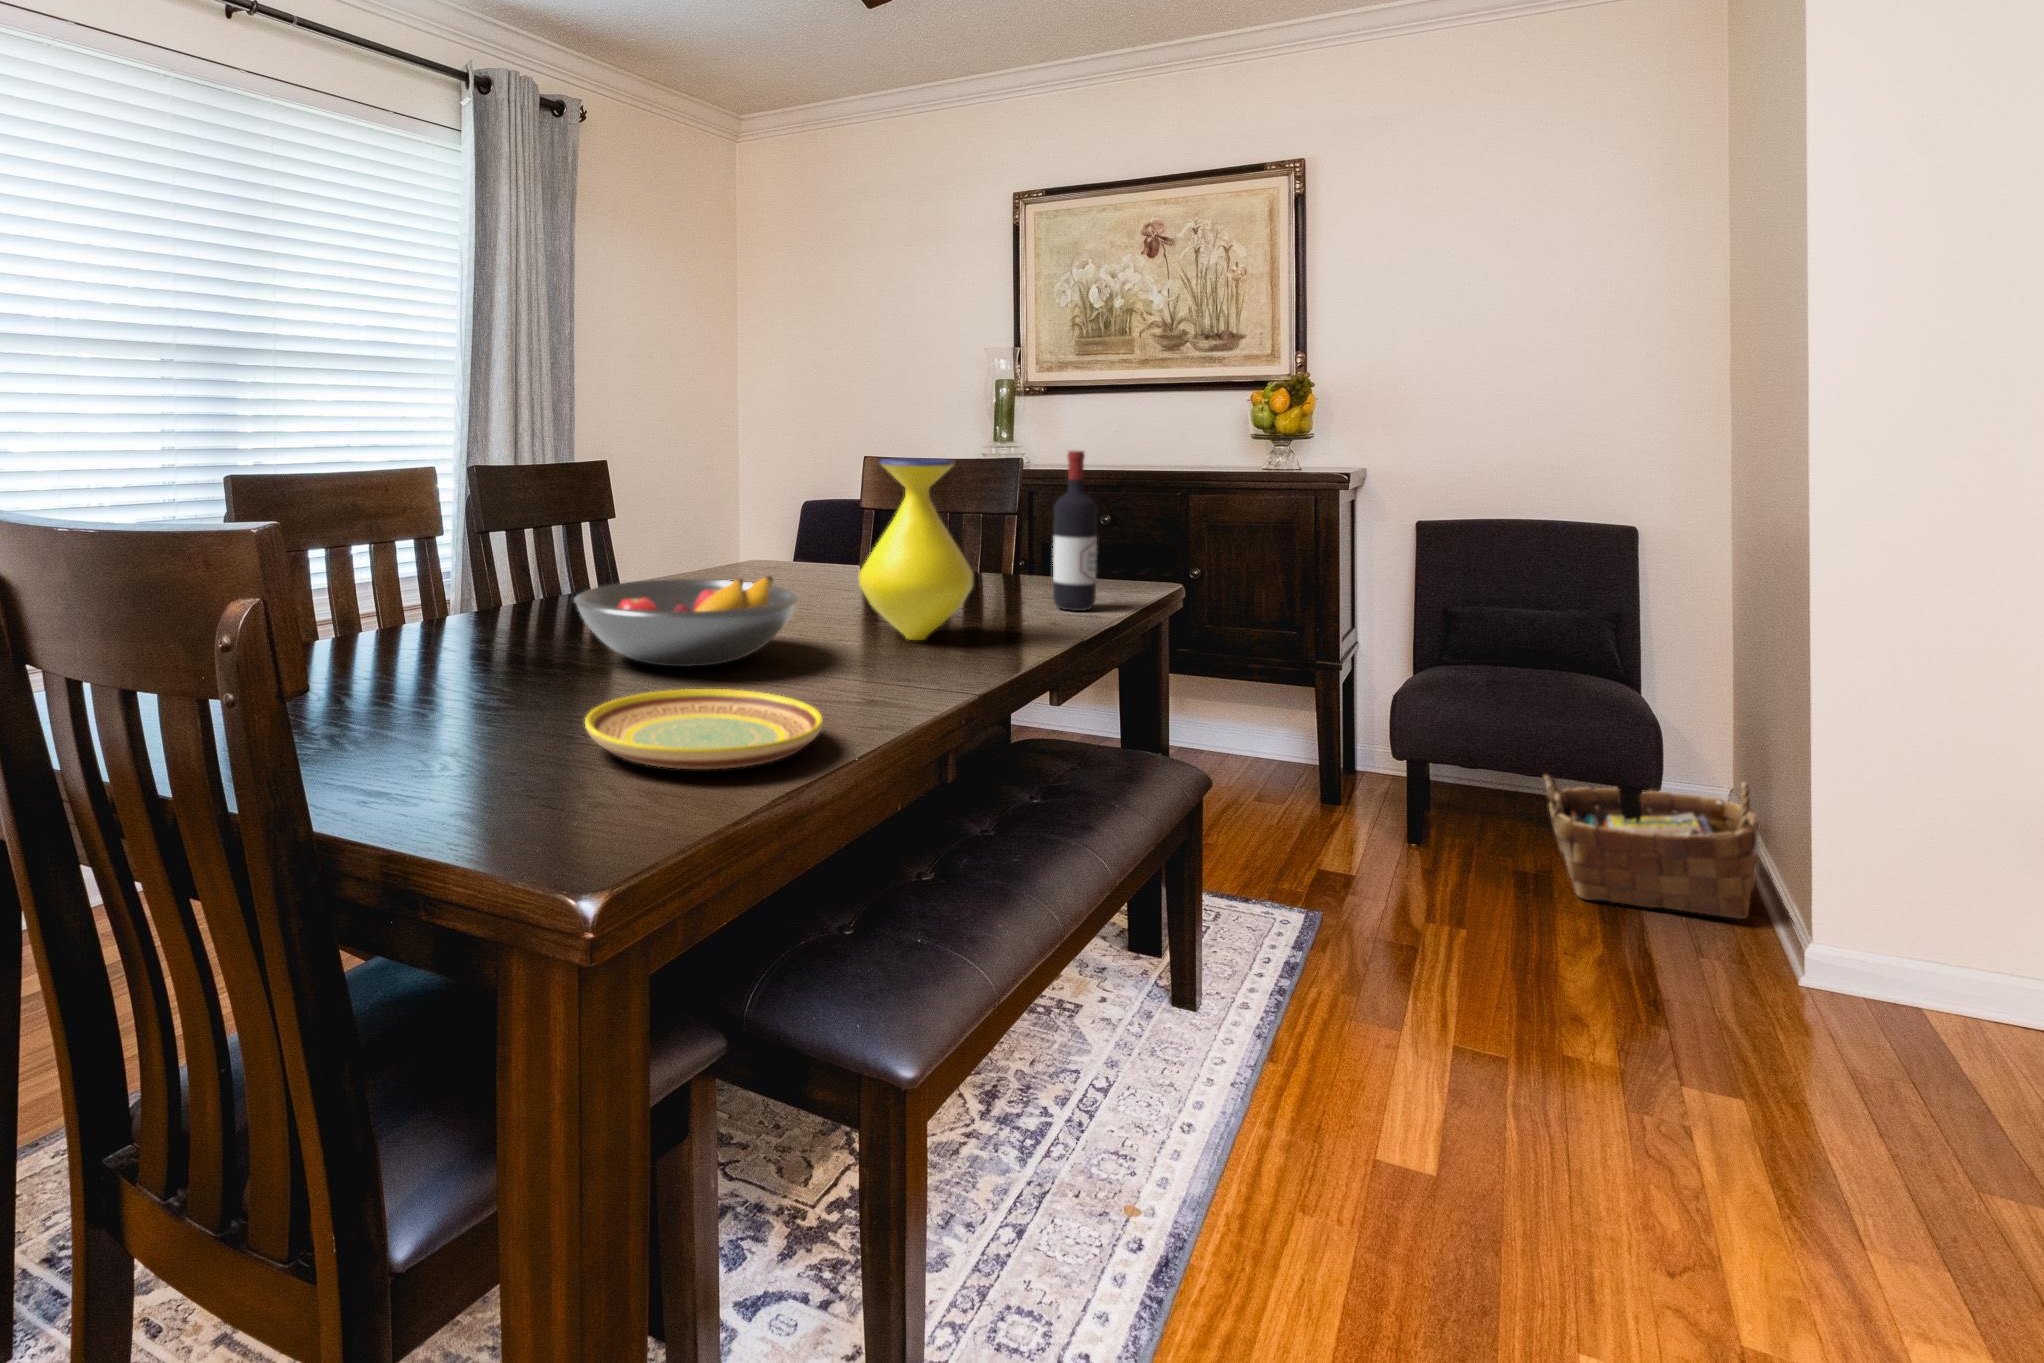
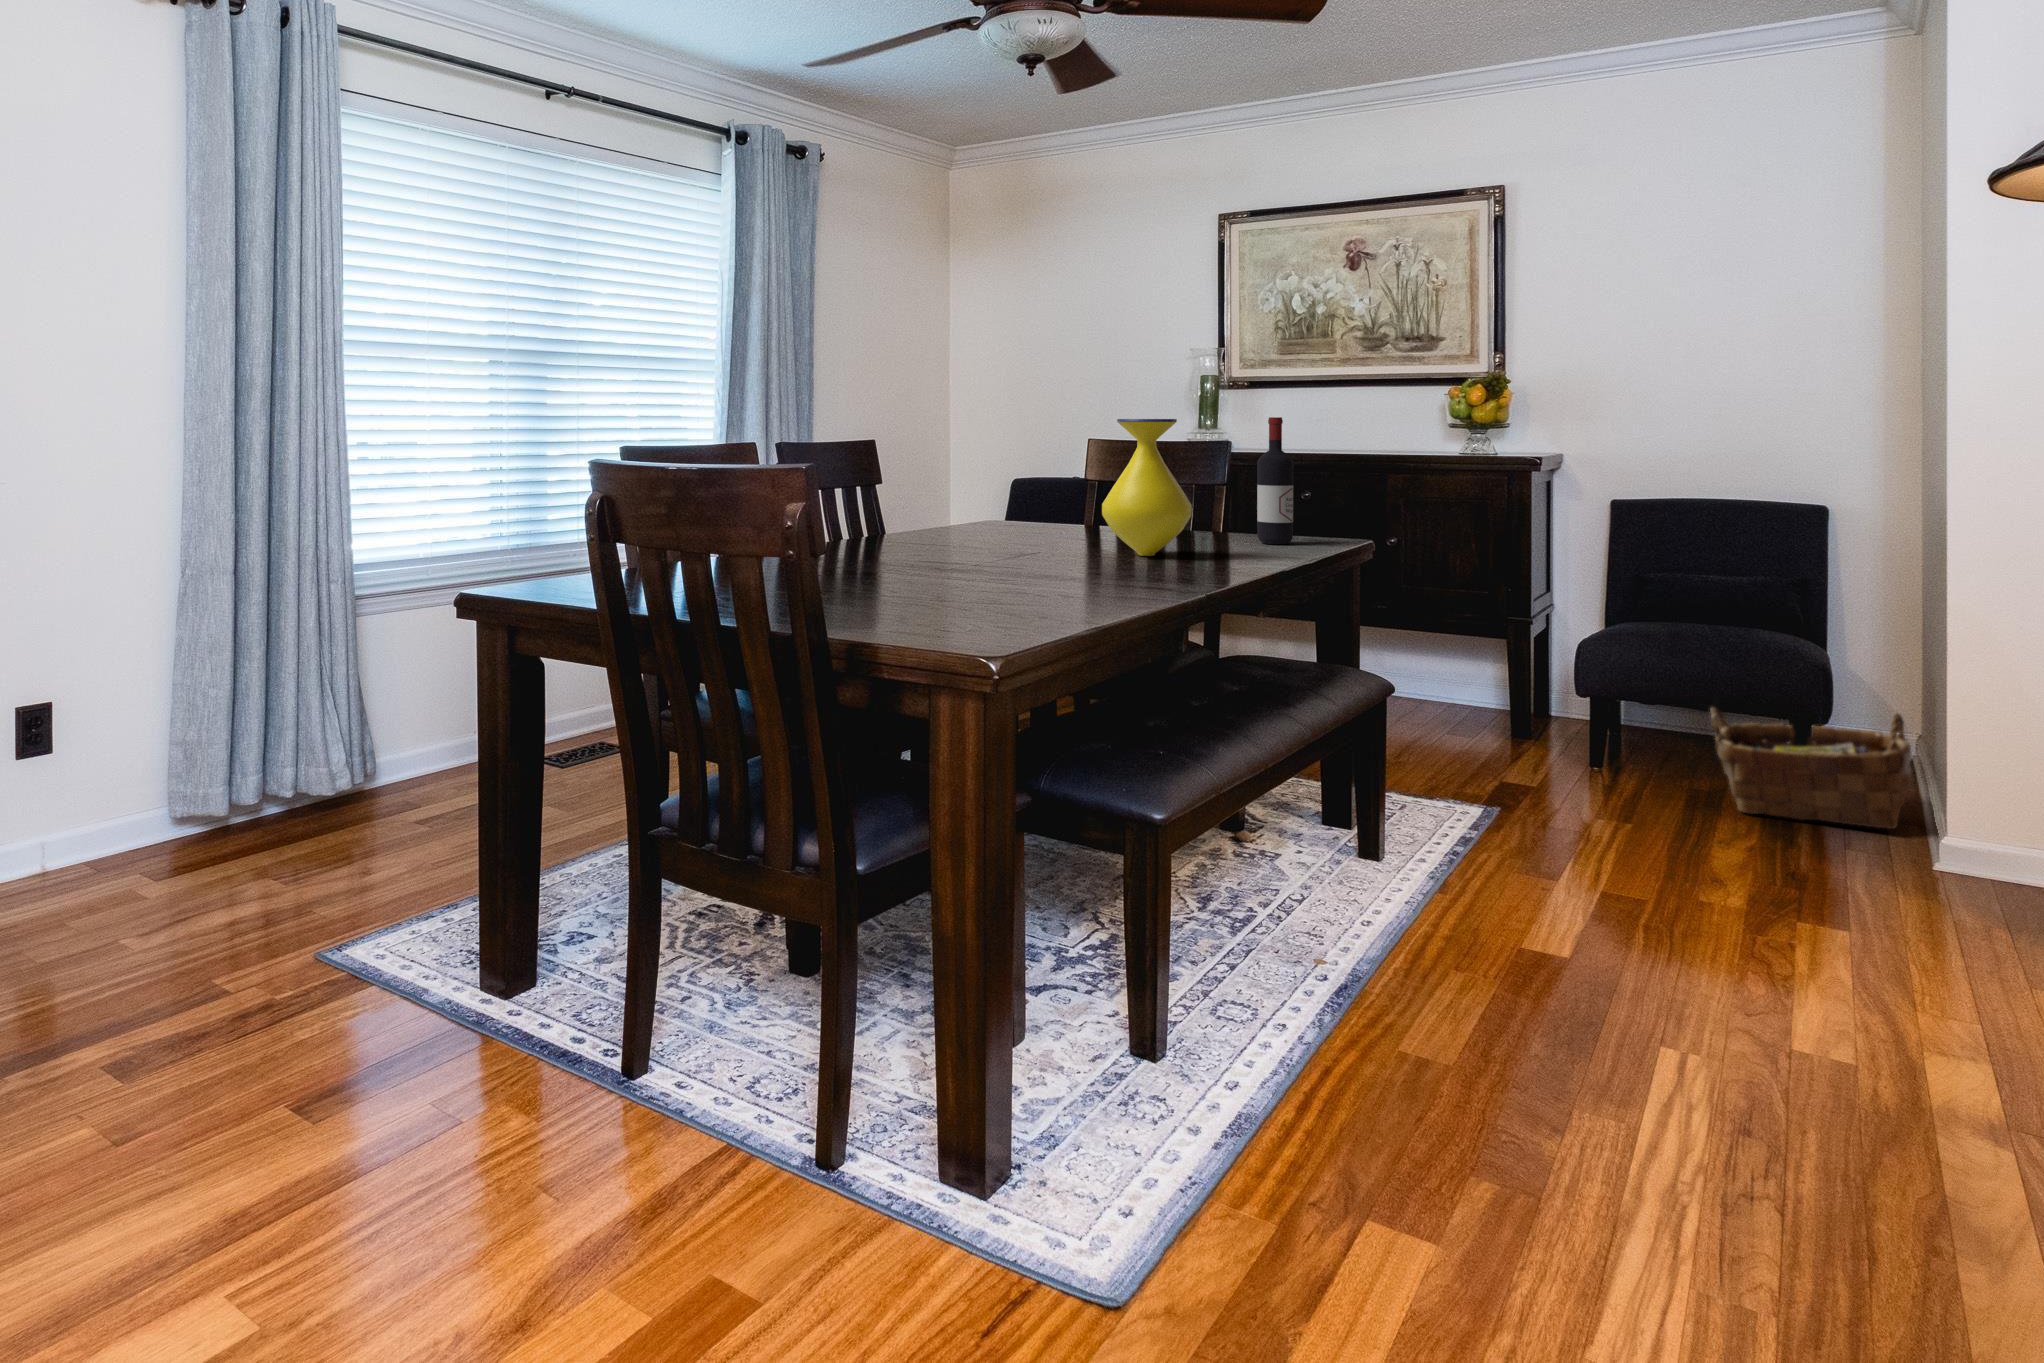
fruit bowl: present [574,576,799,667] -> none [892,502,1058,564]
plate: present [585,689,823,769] -> none [924,564,1087,600]

